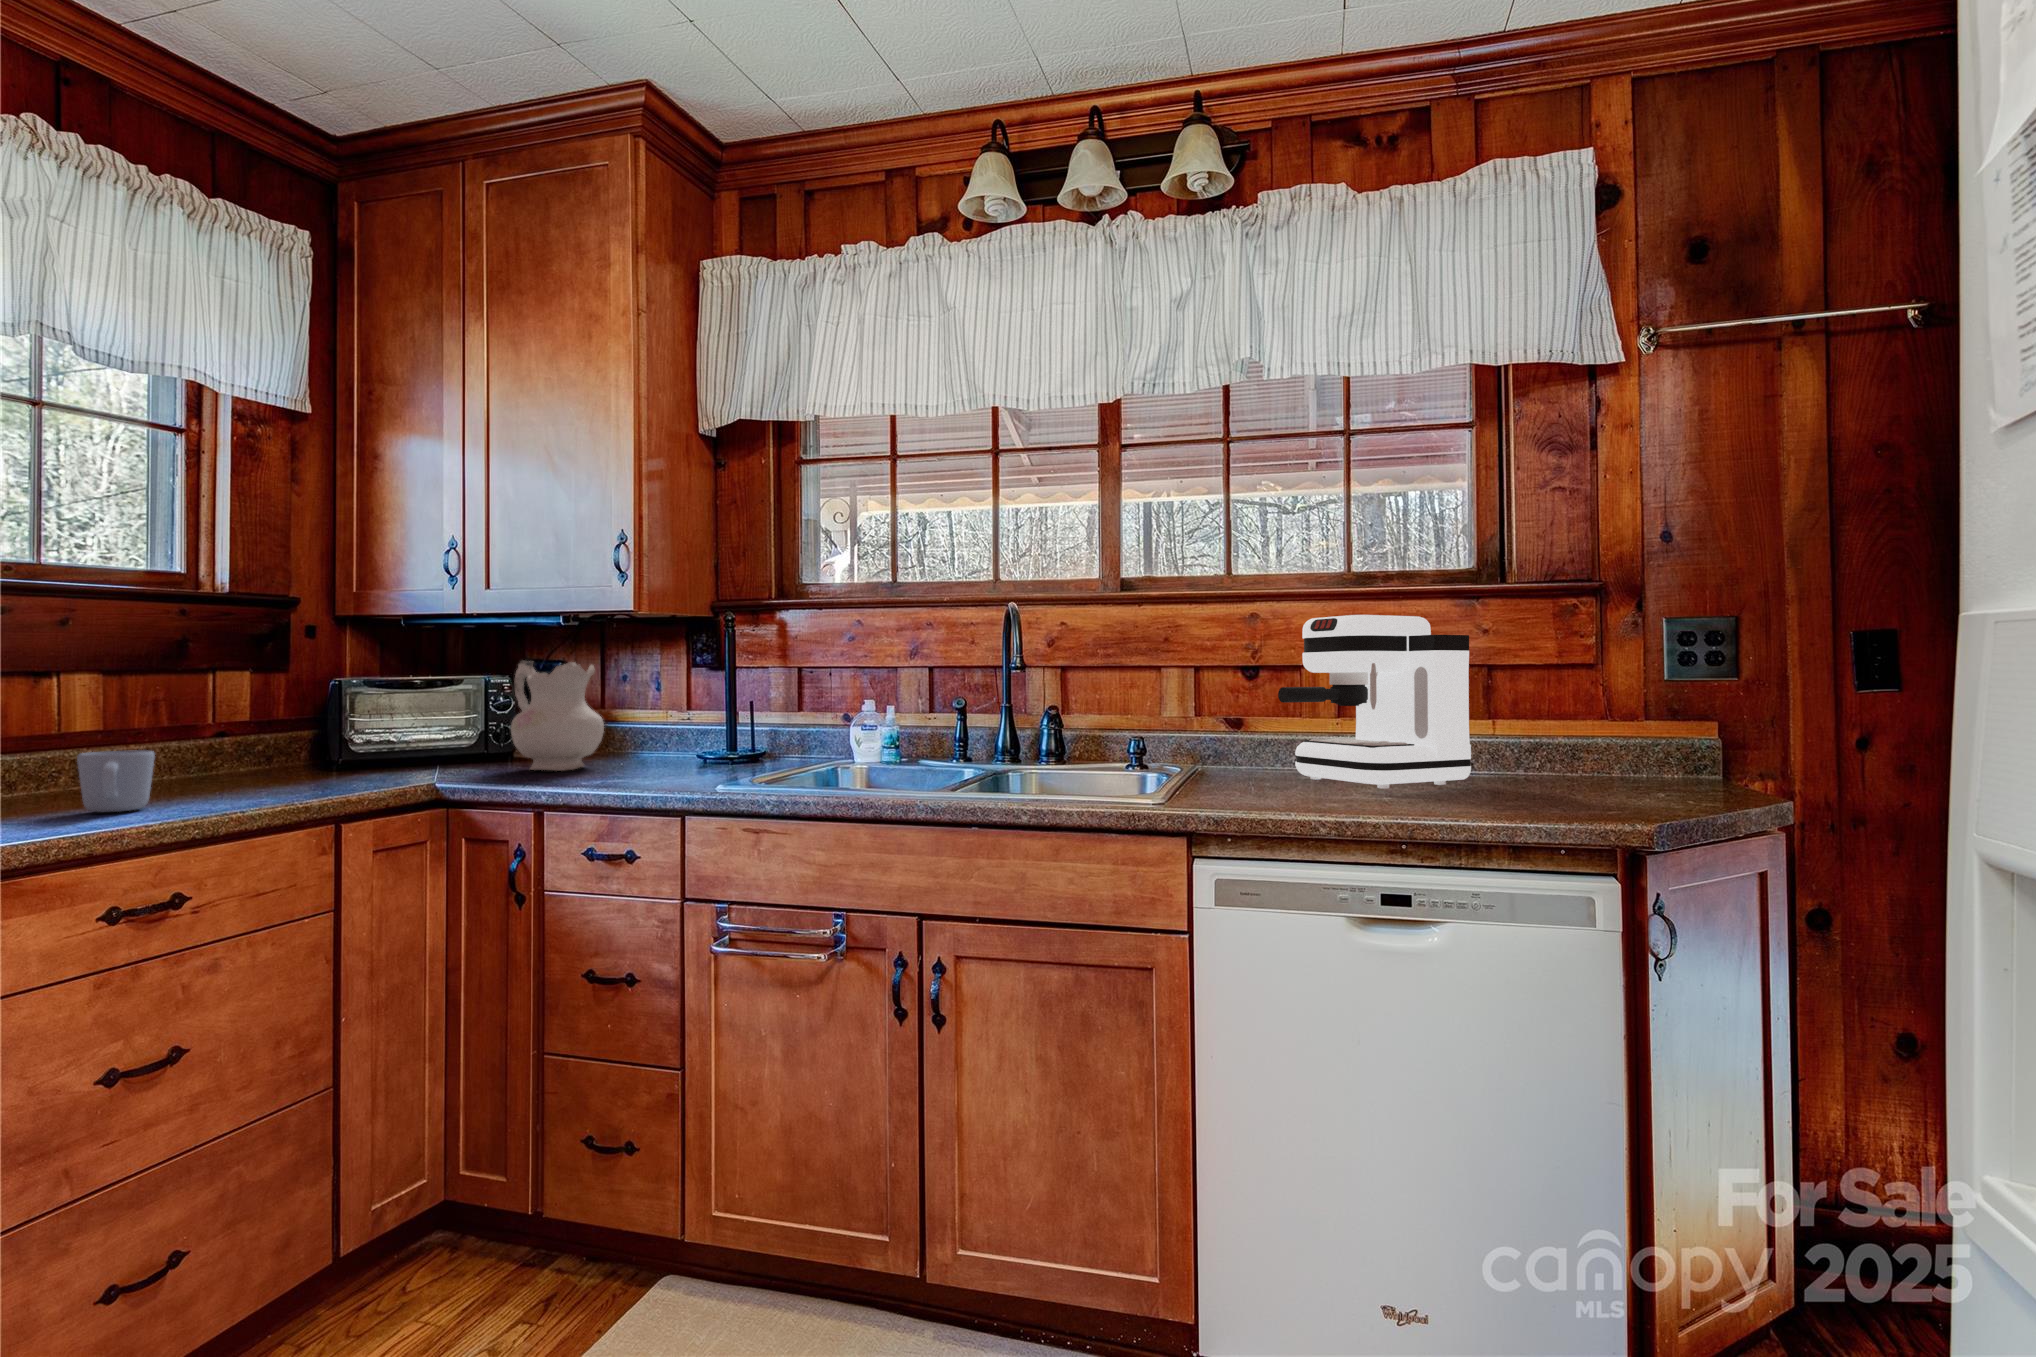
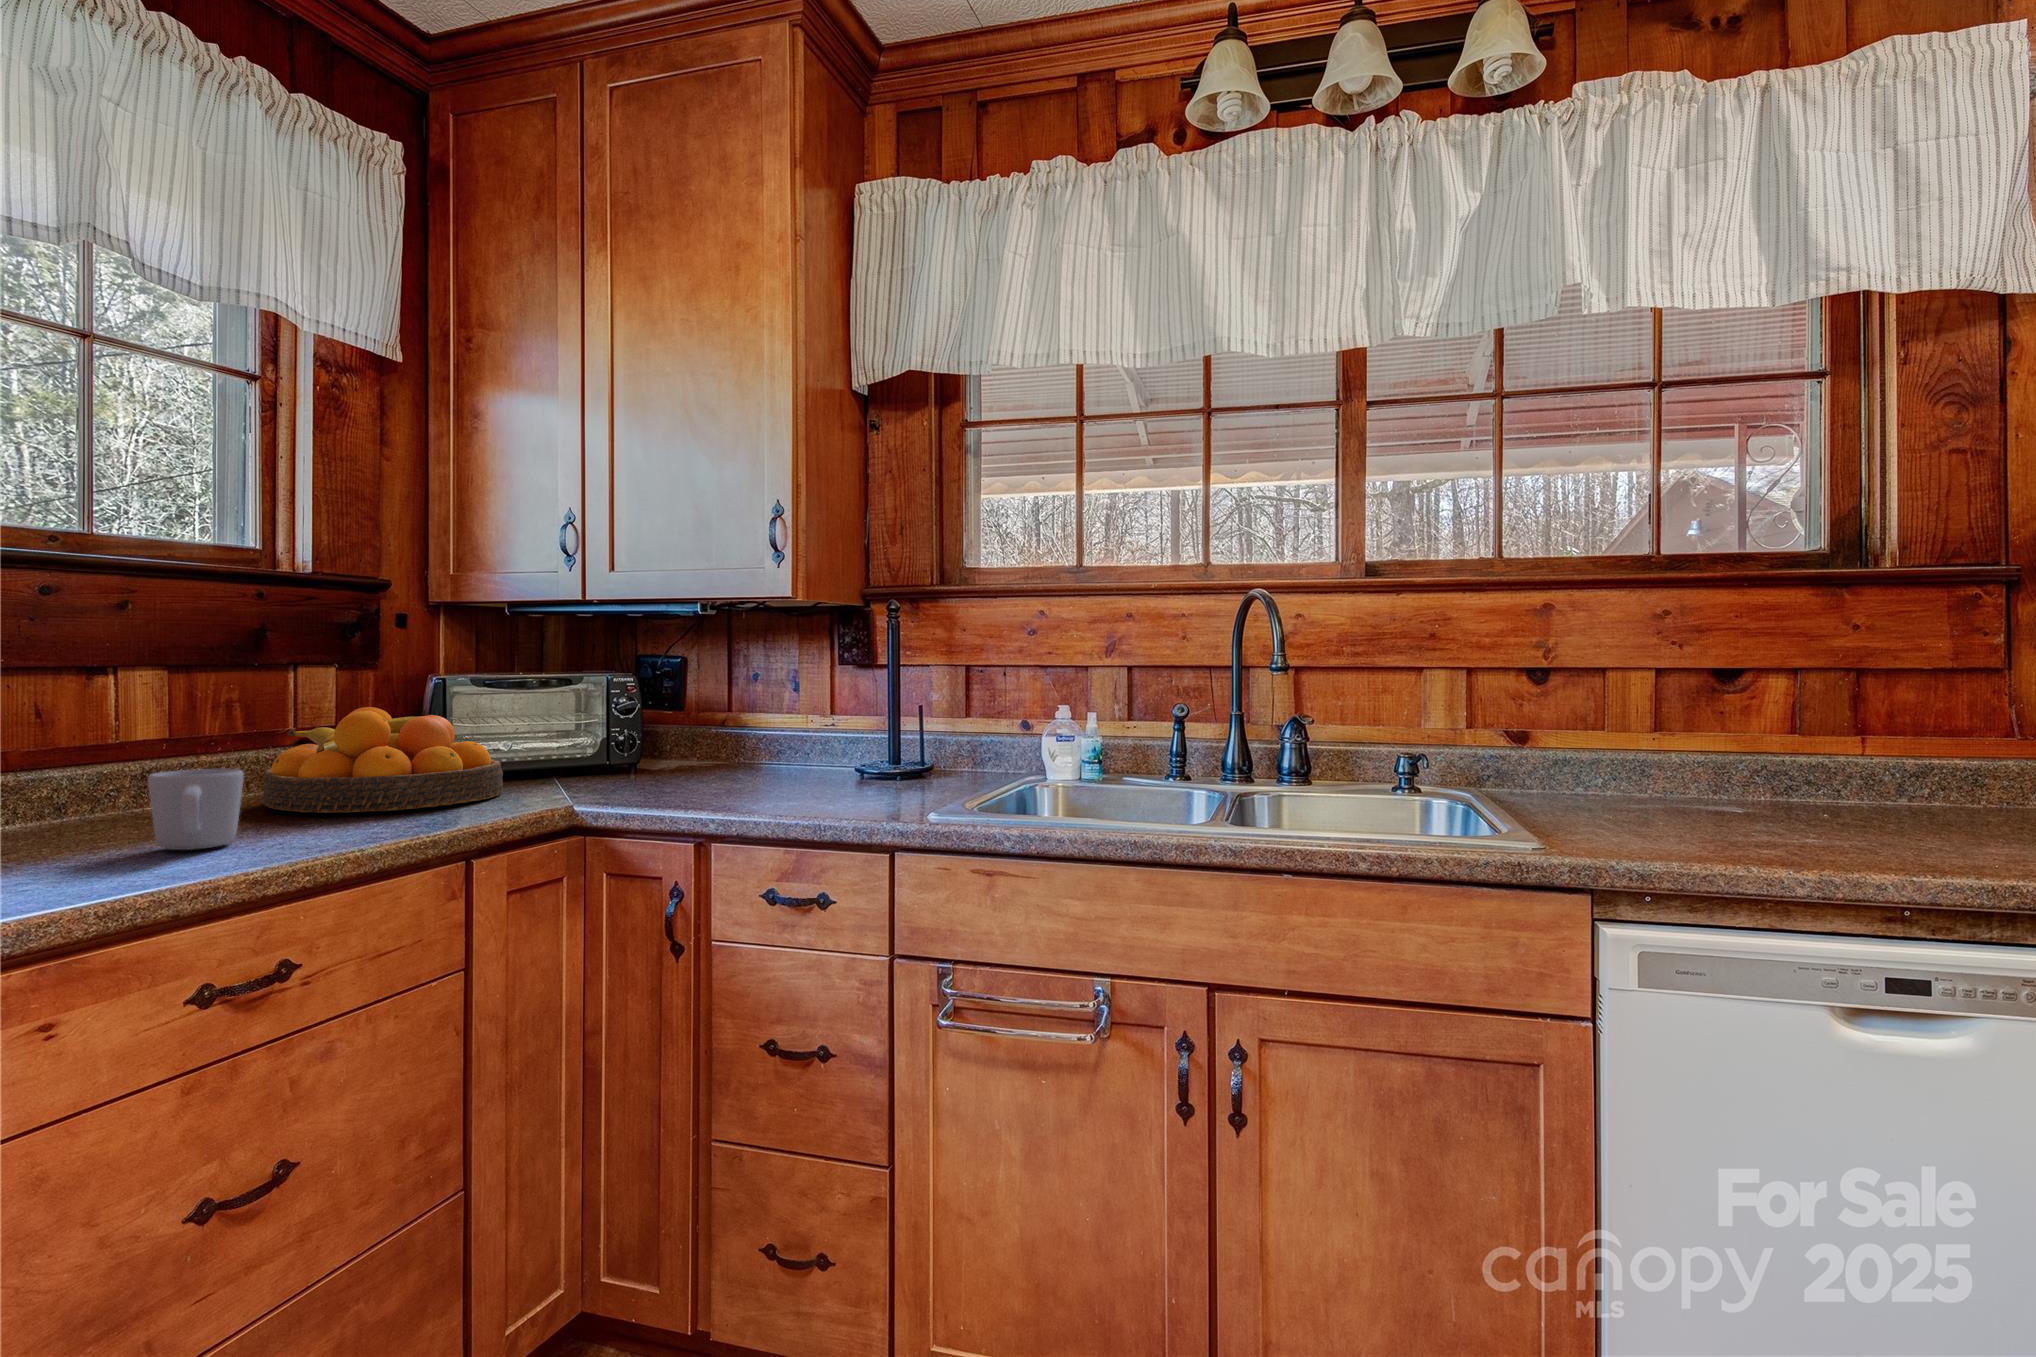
coffee maker: present [1278,615,1471,789] -> none [1637,606,1888,827]
ceramic pitcher: present [511,661,604,771] -> none [651,654,758,788]
fruit bowl: none [180,705,385,788] -> present [263,707,503,813]

